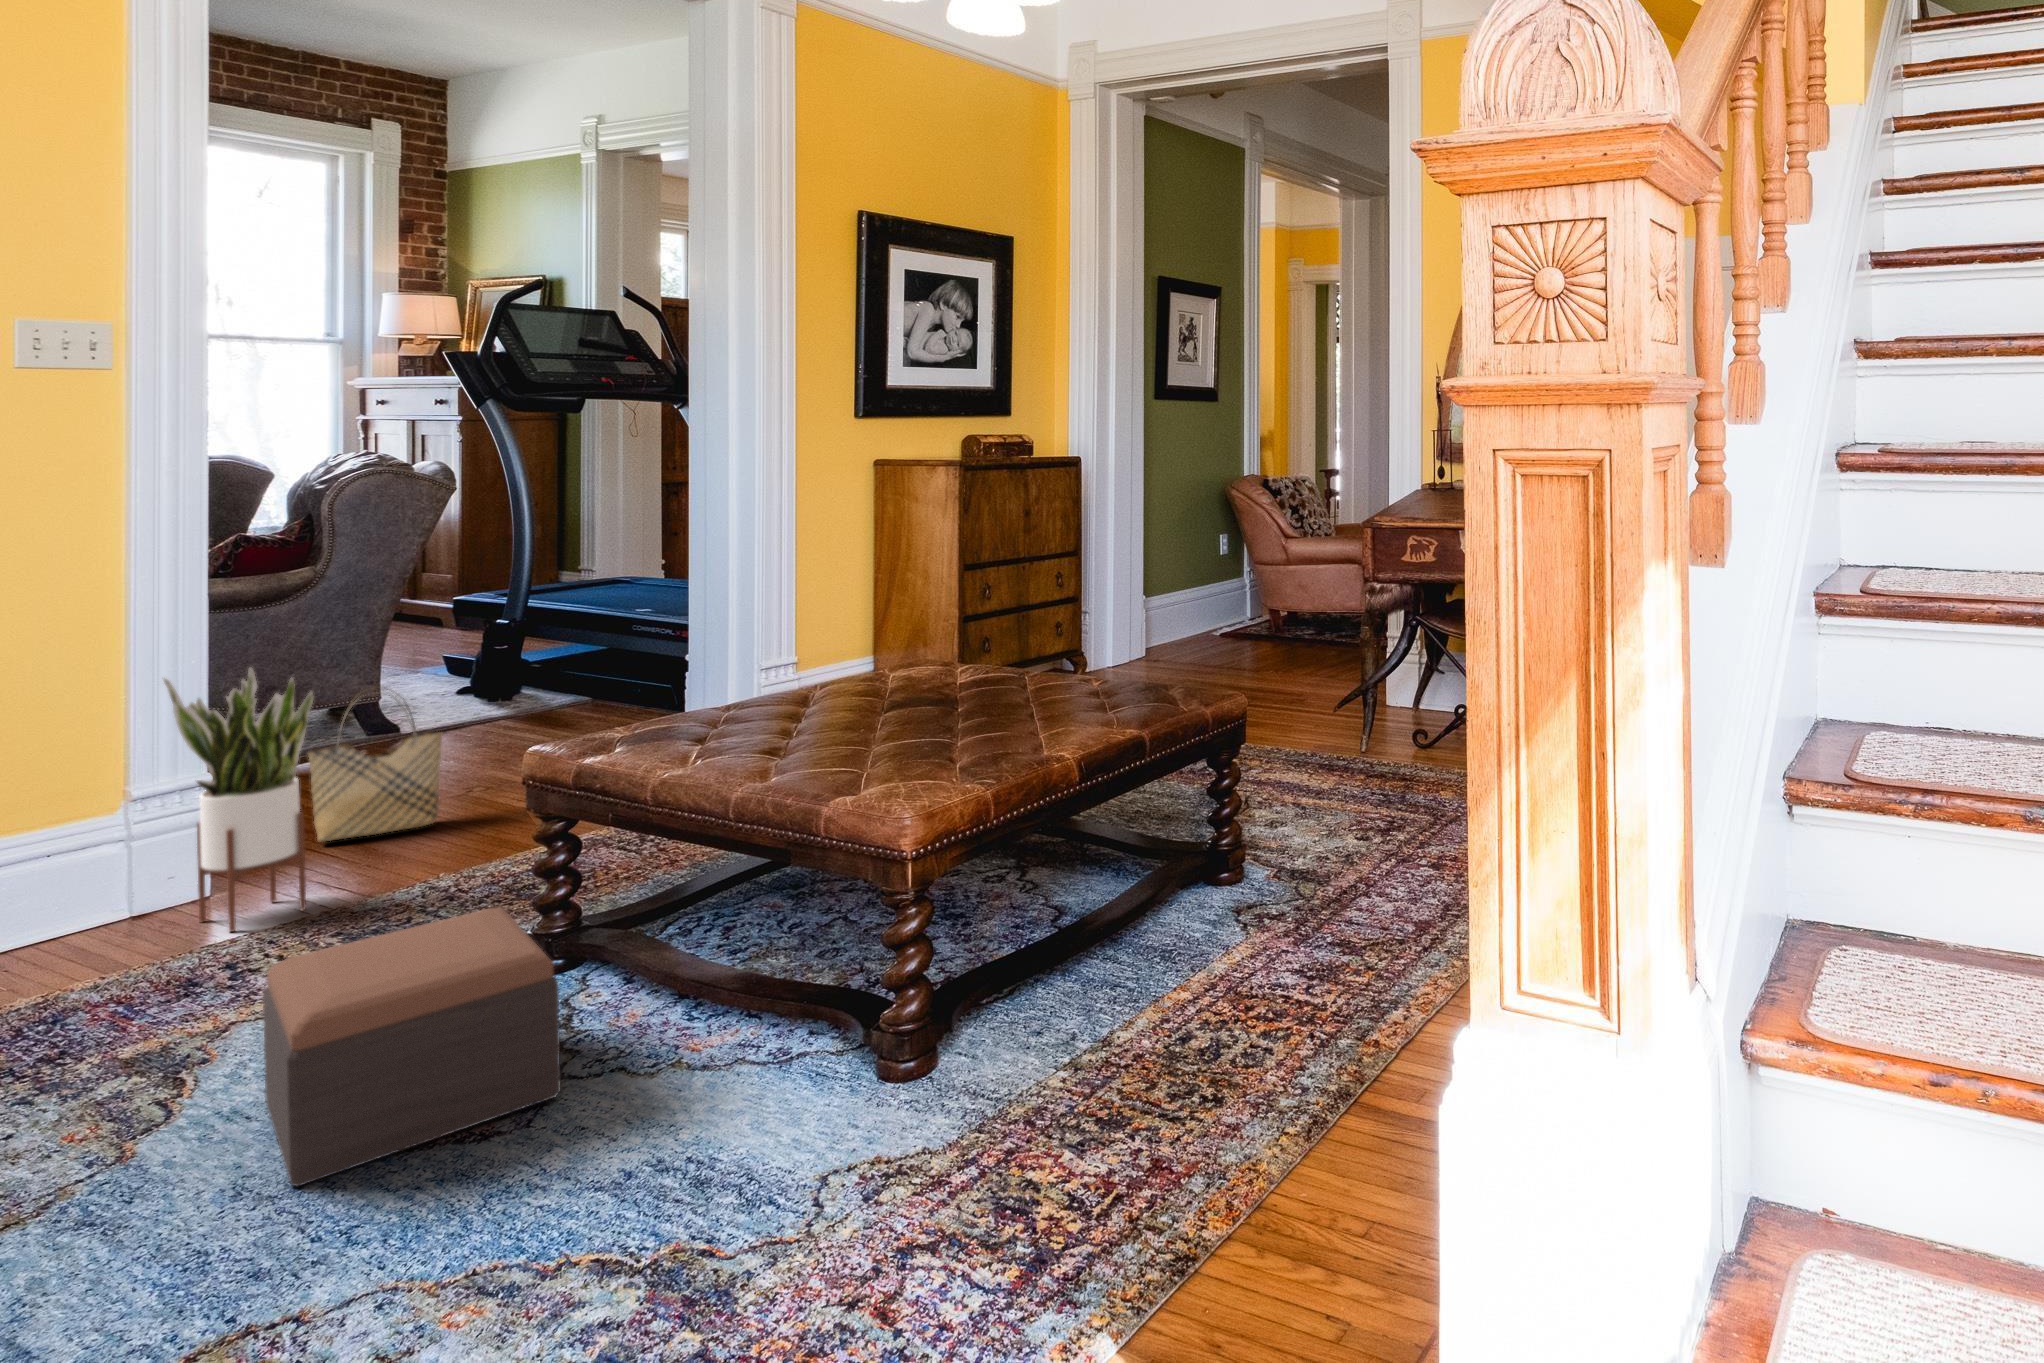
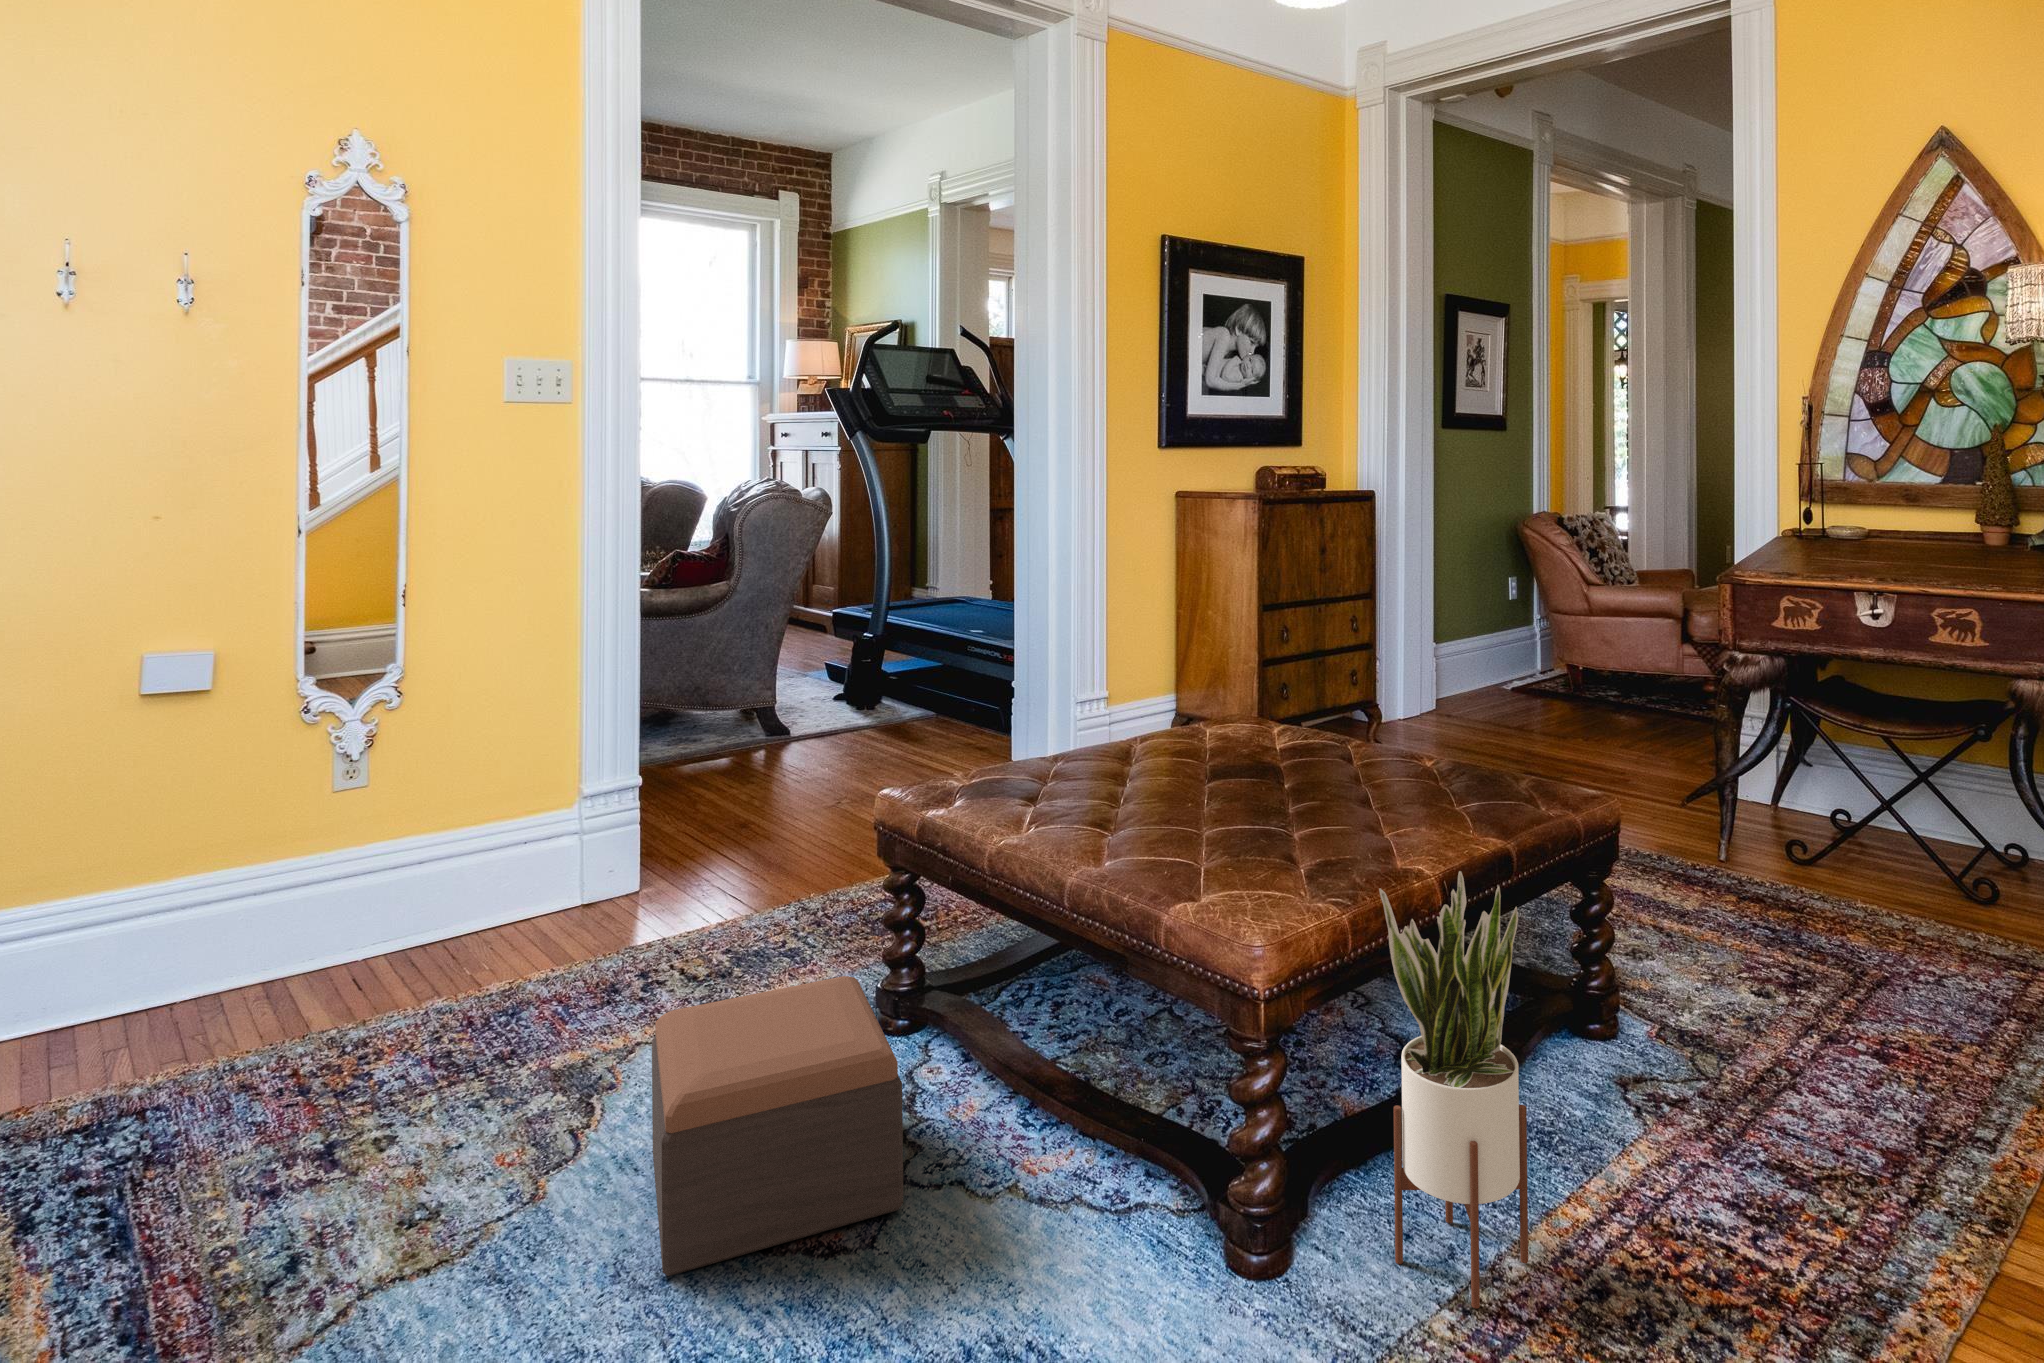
potted plant: present [164,668,313,932] -> present [1379,871,1528,1309]
woven basket: present [307,687,443,842] -> none [711,701,815,843]

